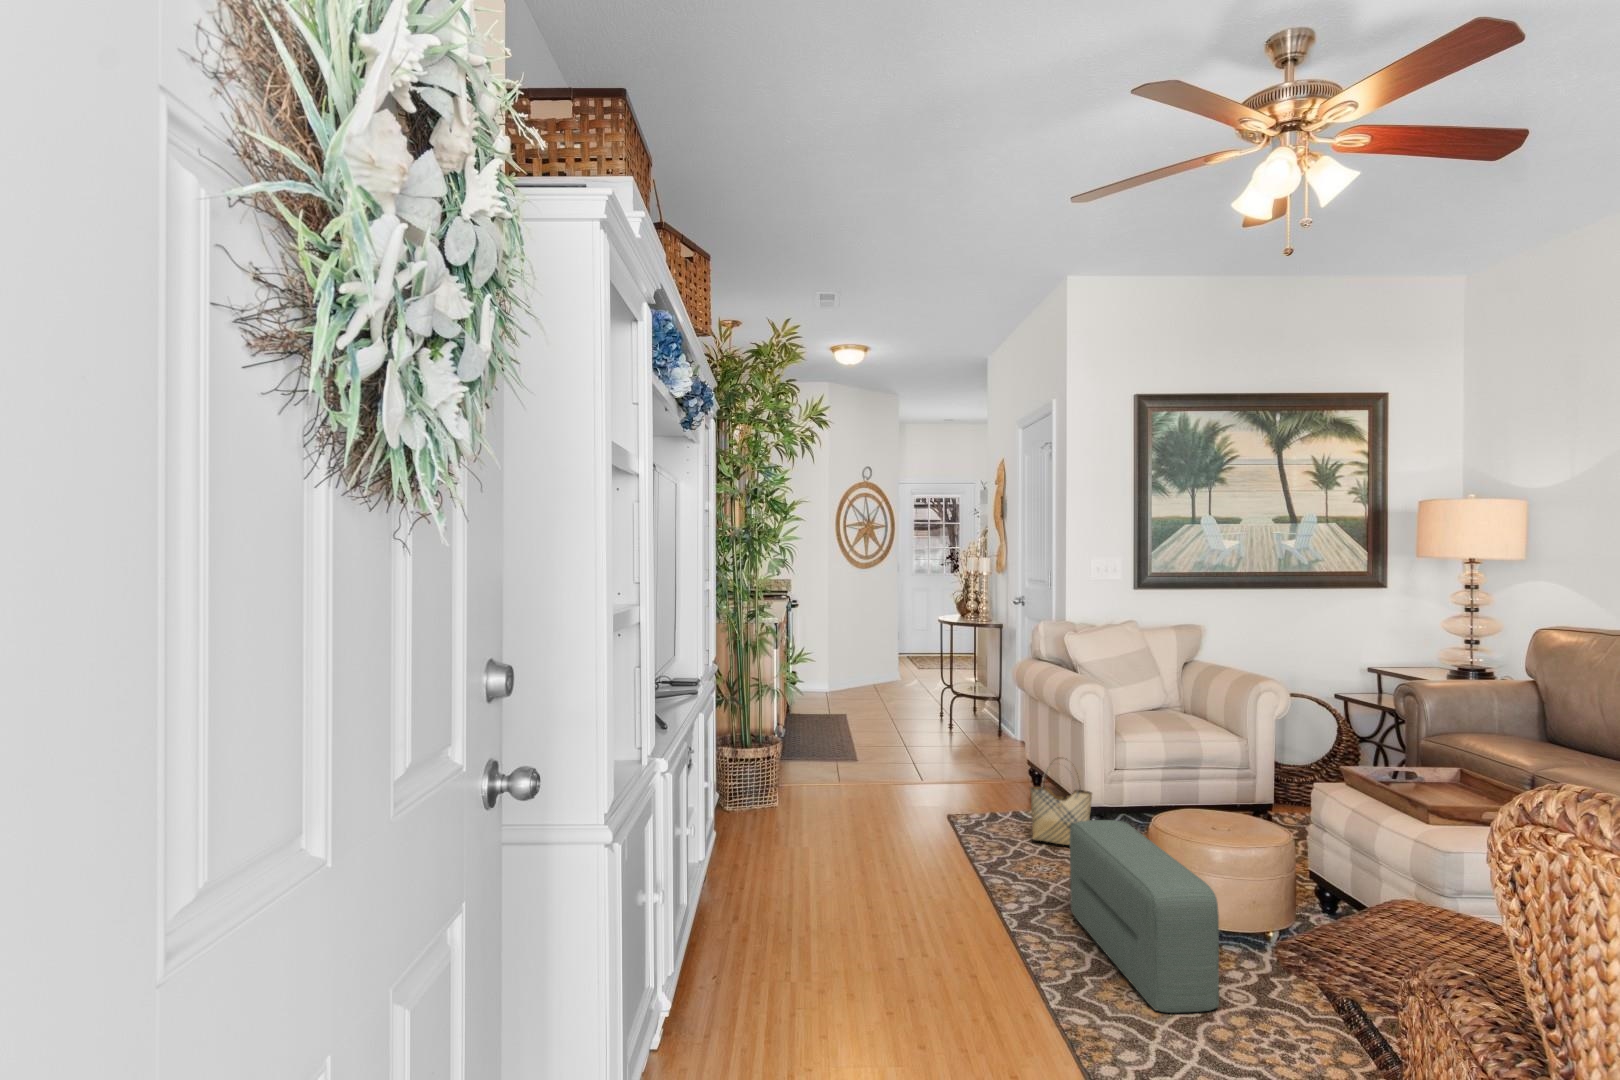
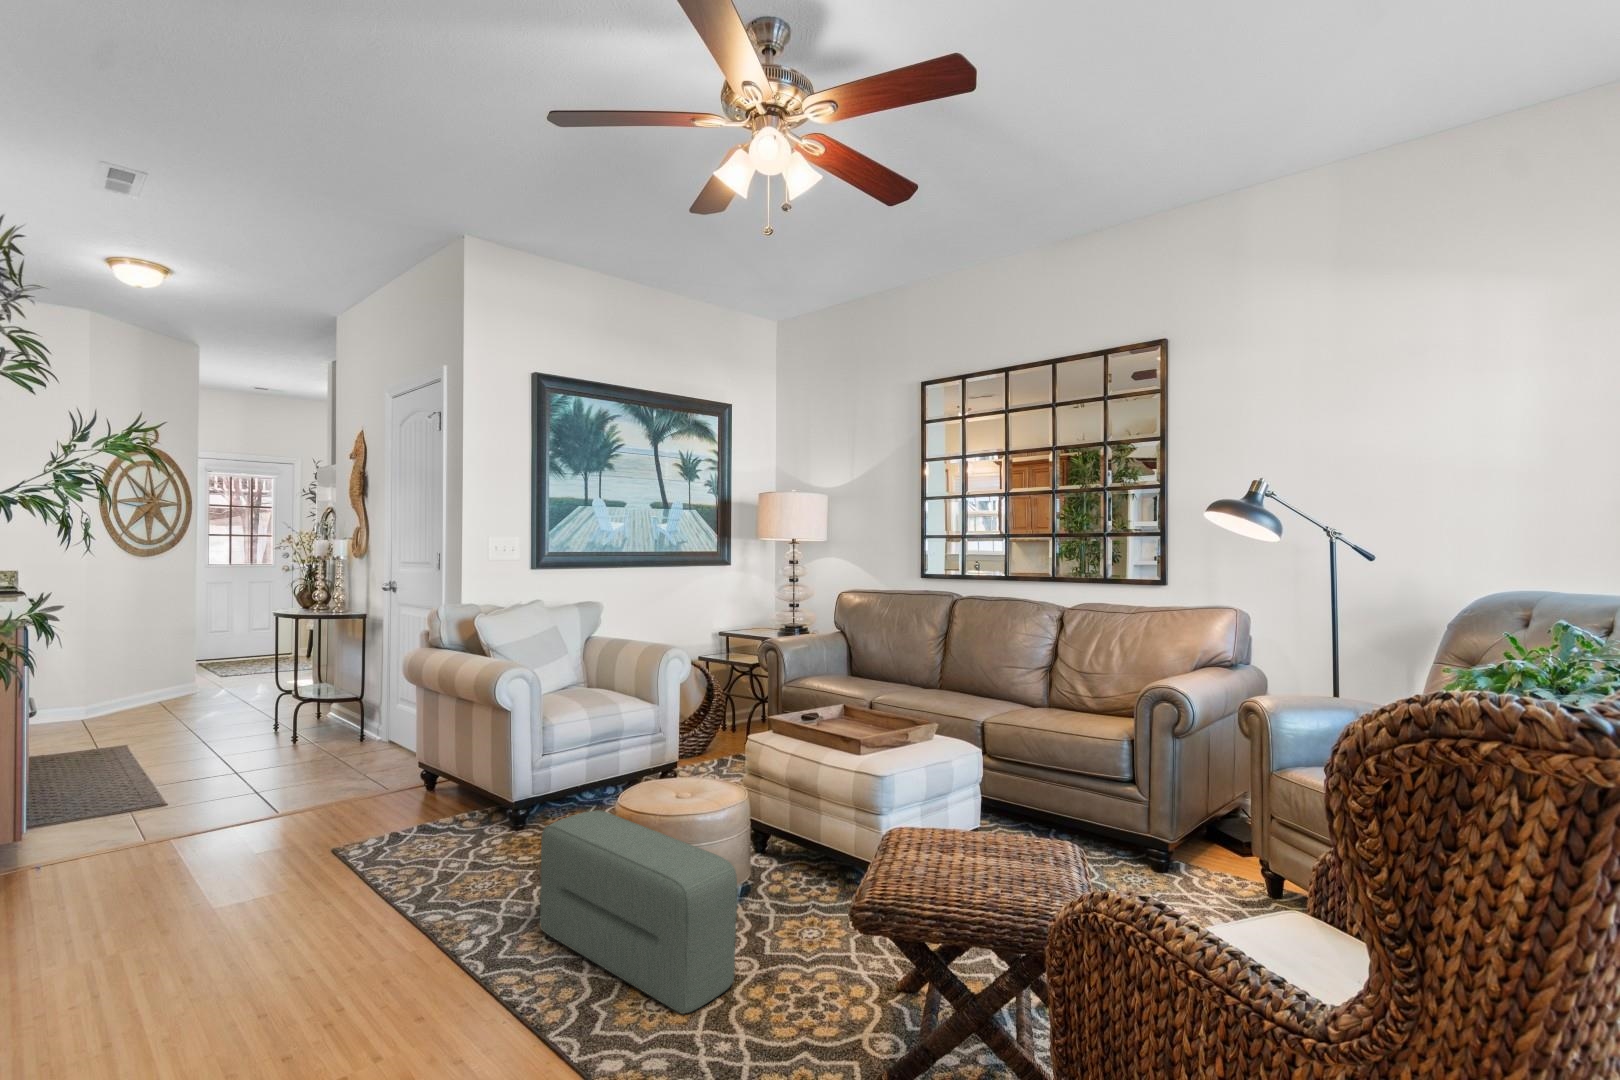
woven basket: present [1030,758,1092,845] -> none [450,751,524,854]

